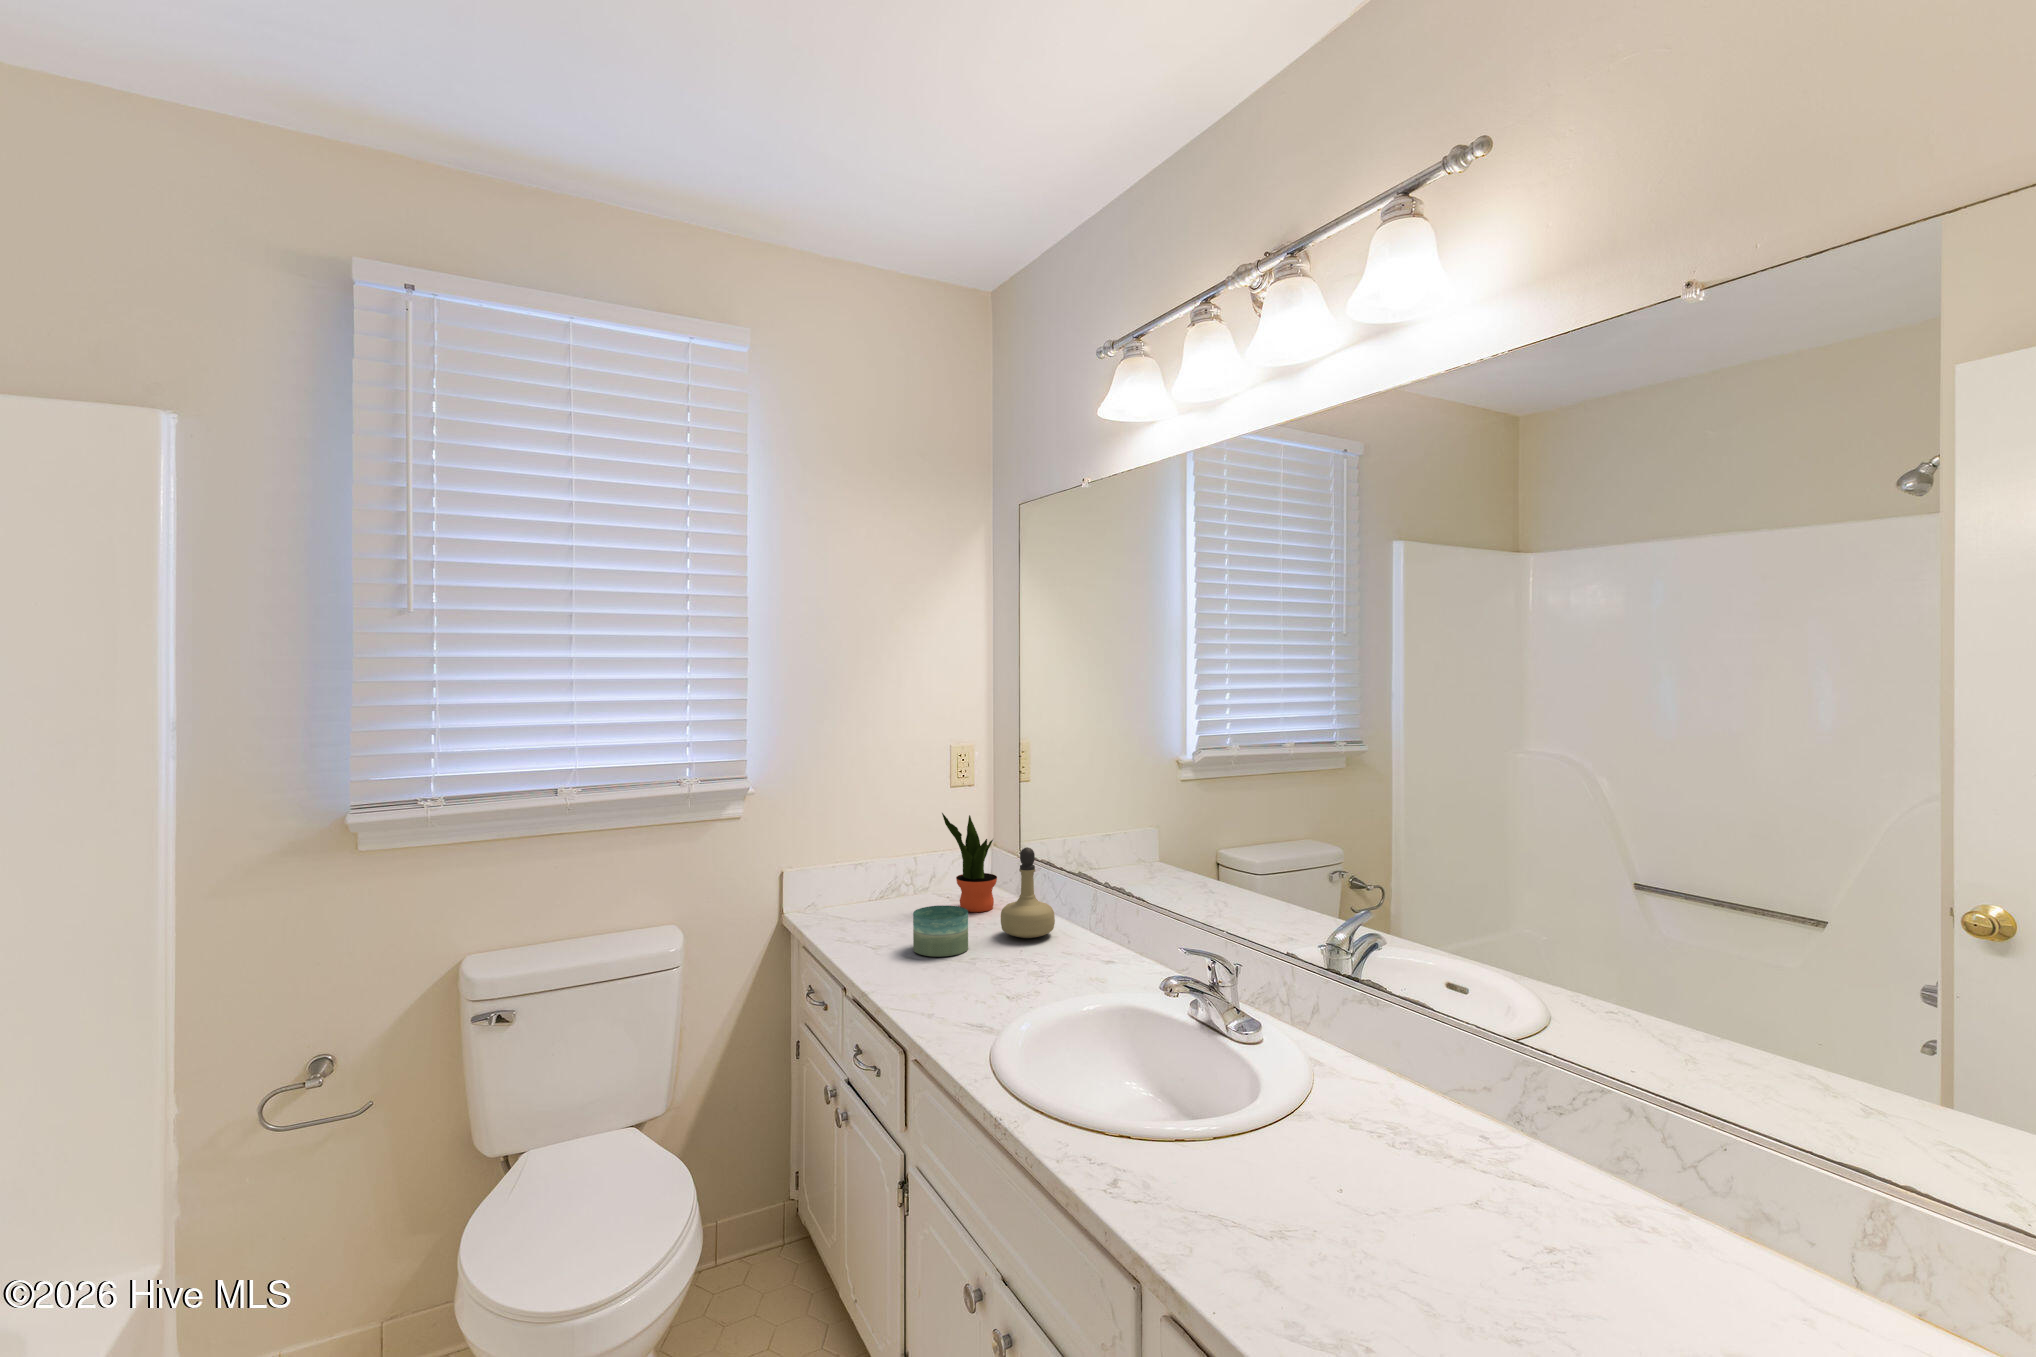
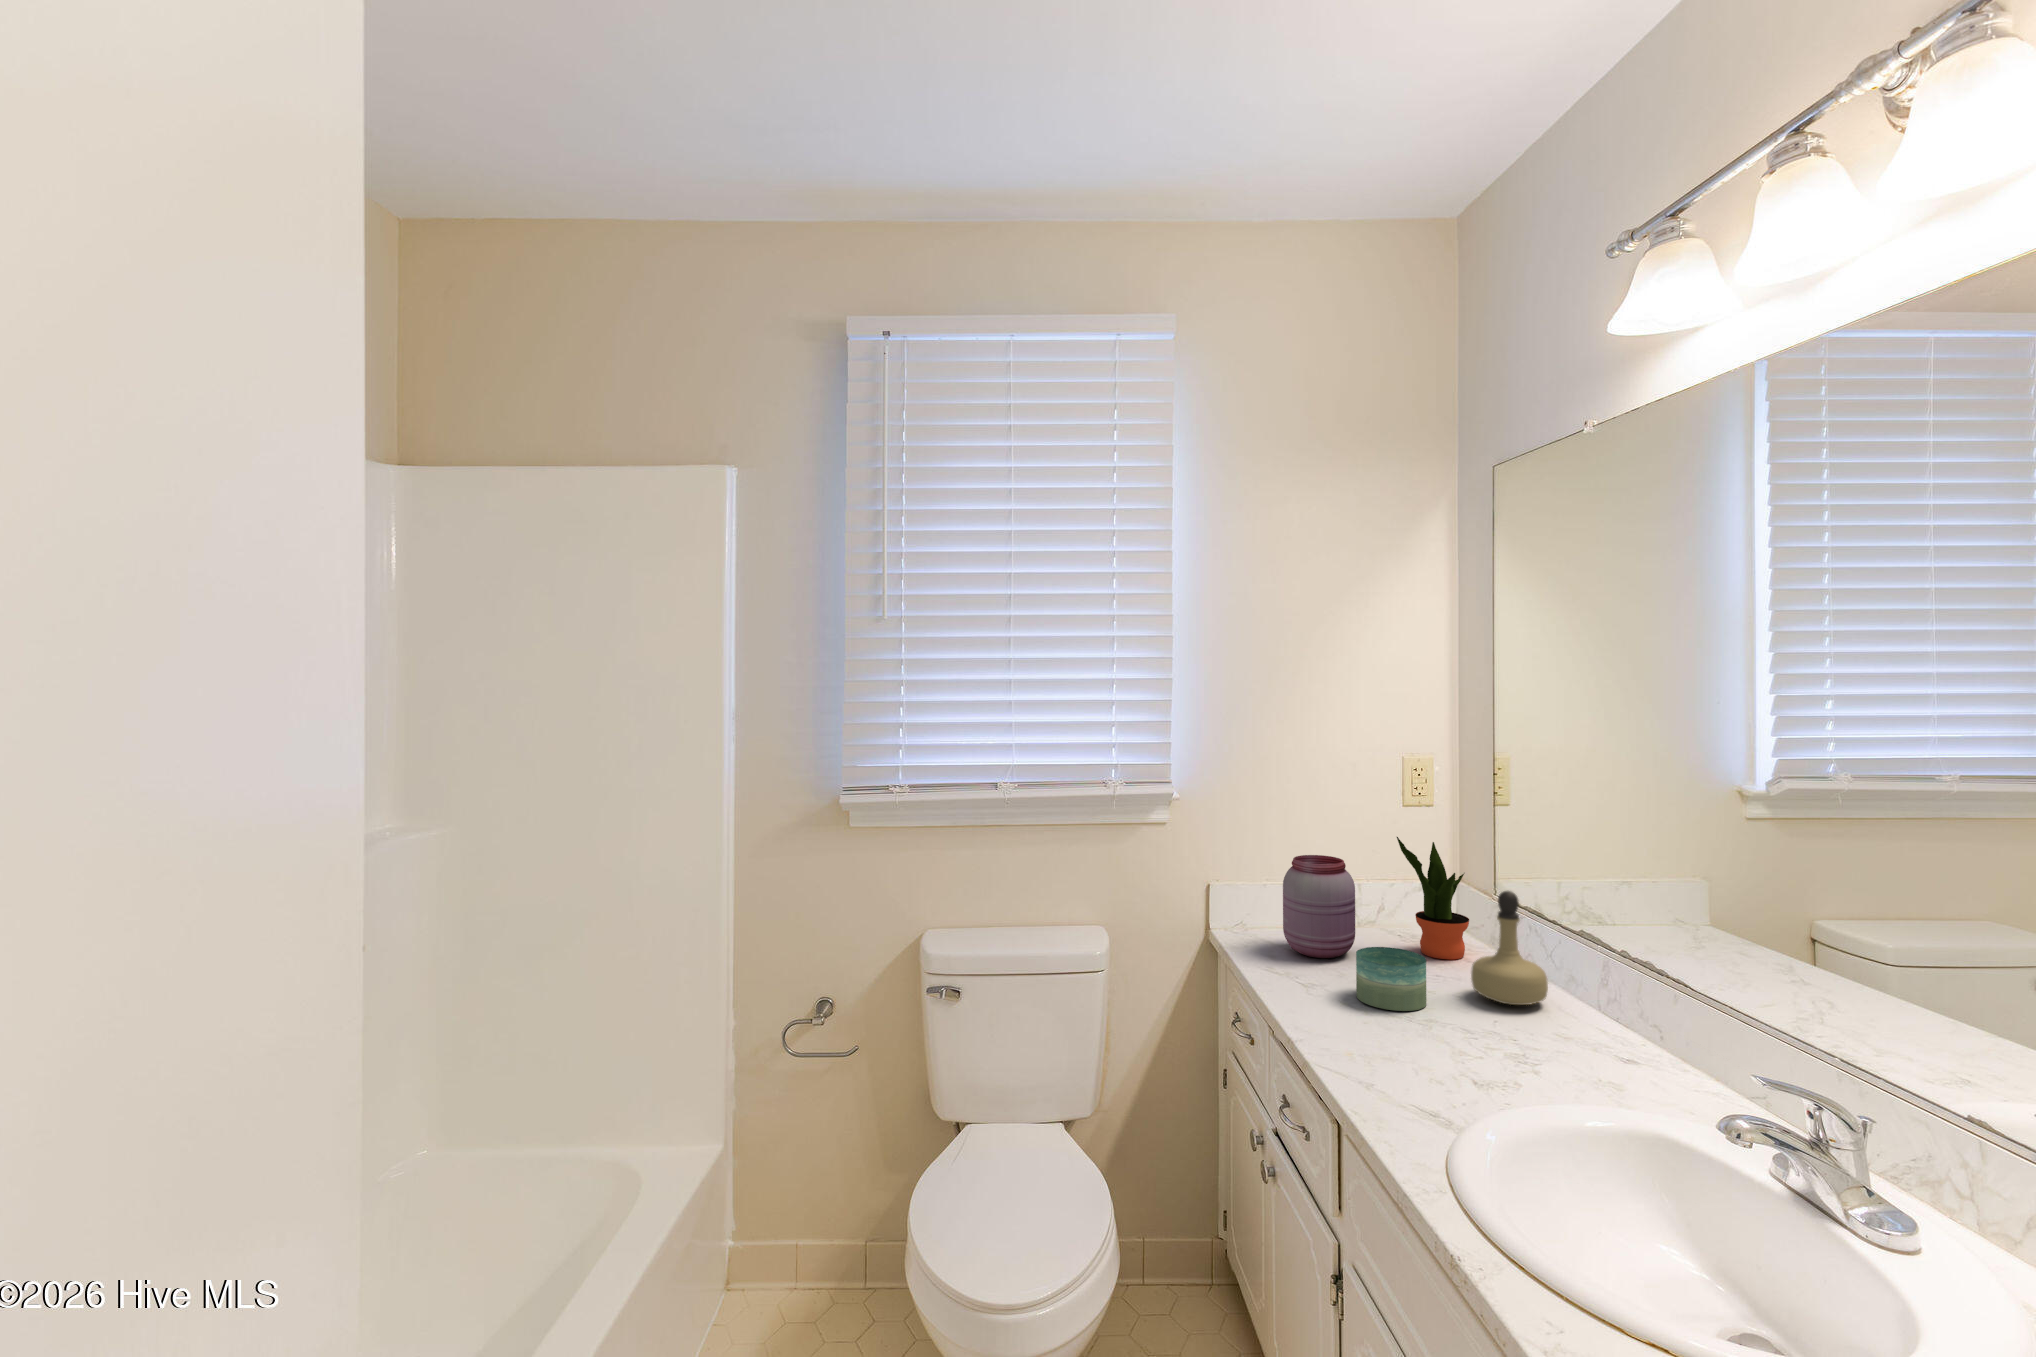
jar: none [847,835,909,925] -> present [1283,855,1355,958]

